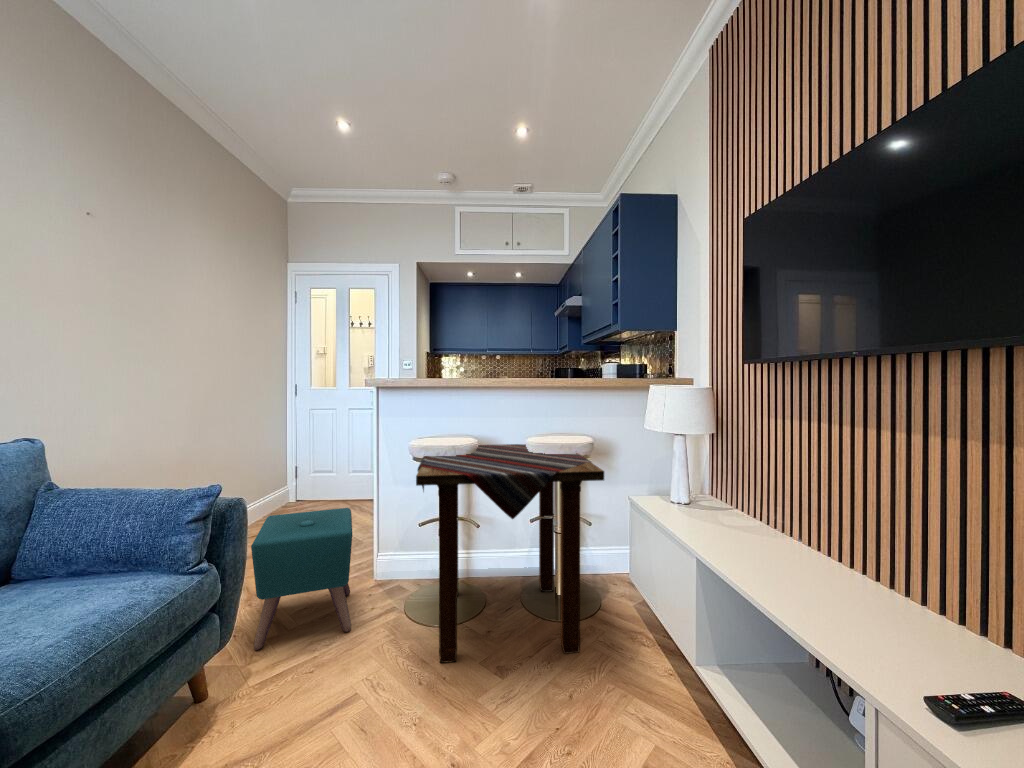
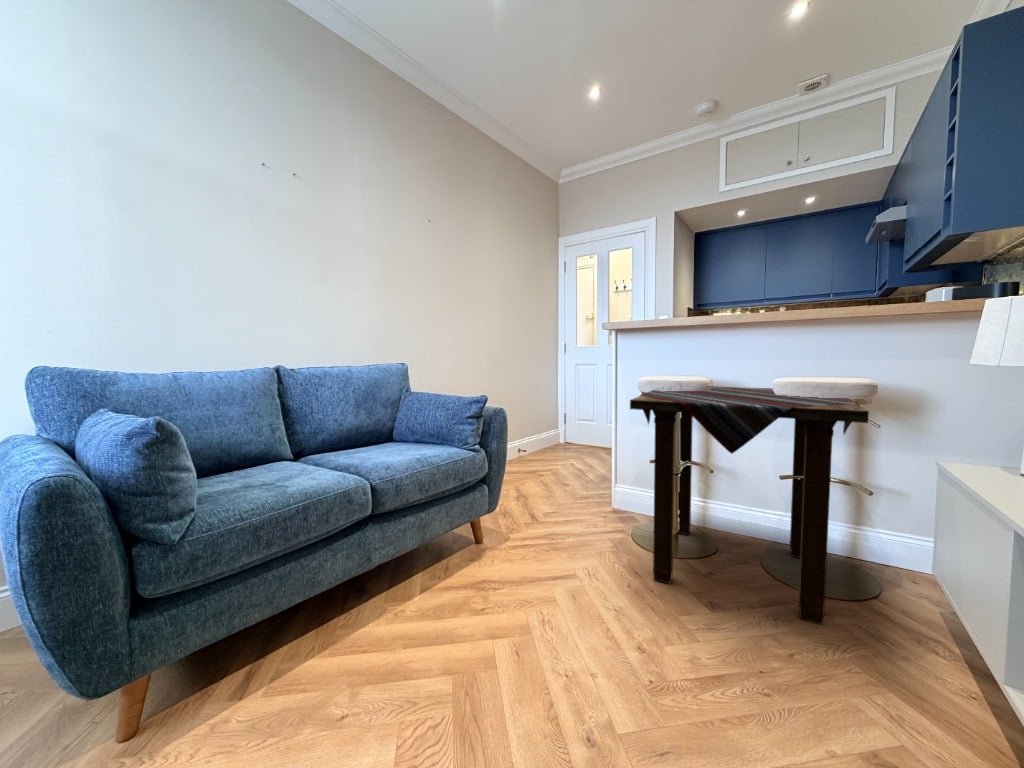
ottoman: present [251,508,352,650] -> none [513,433,593,534]

